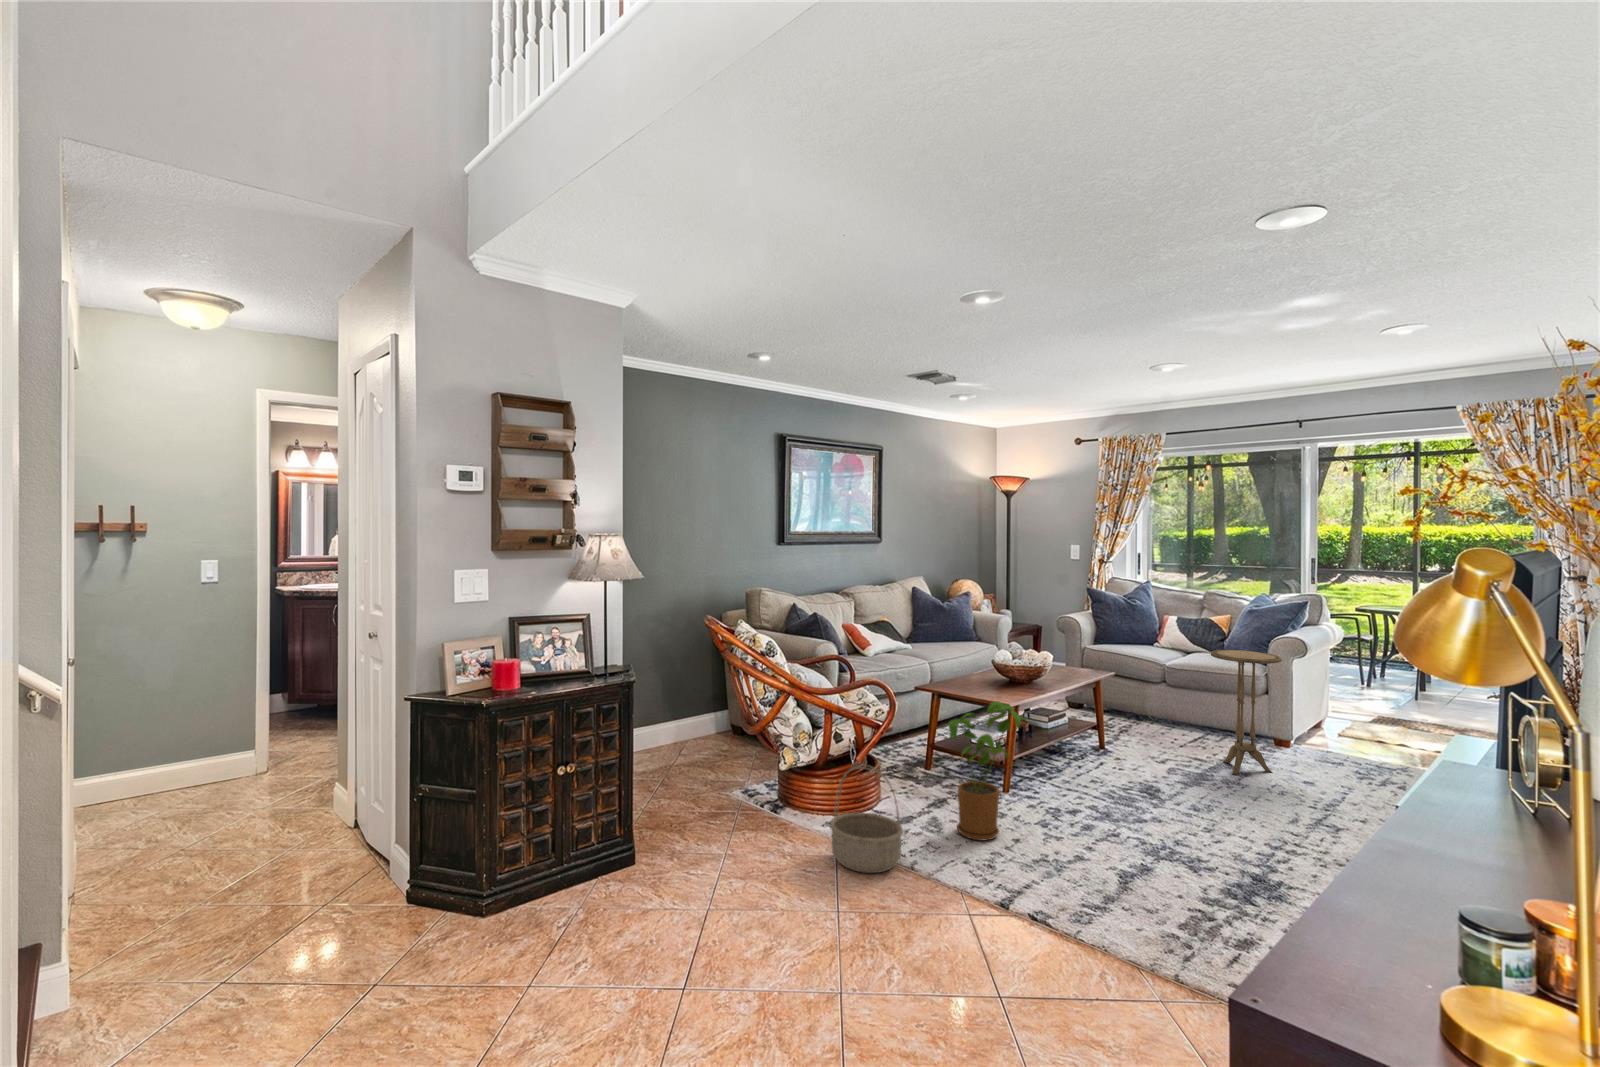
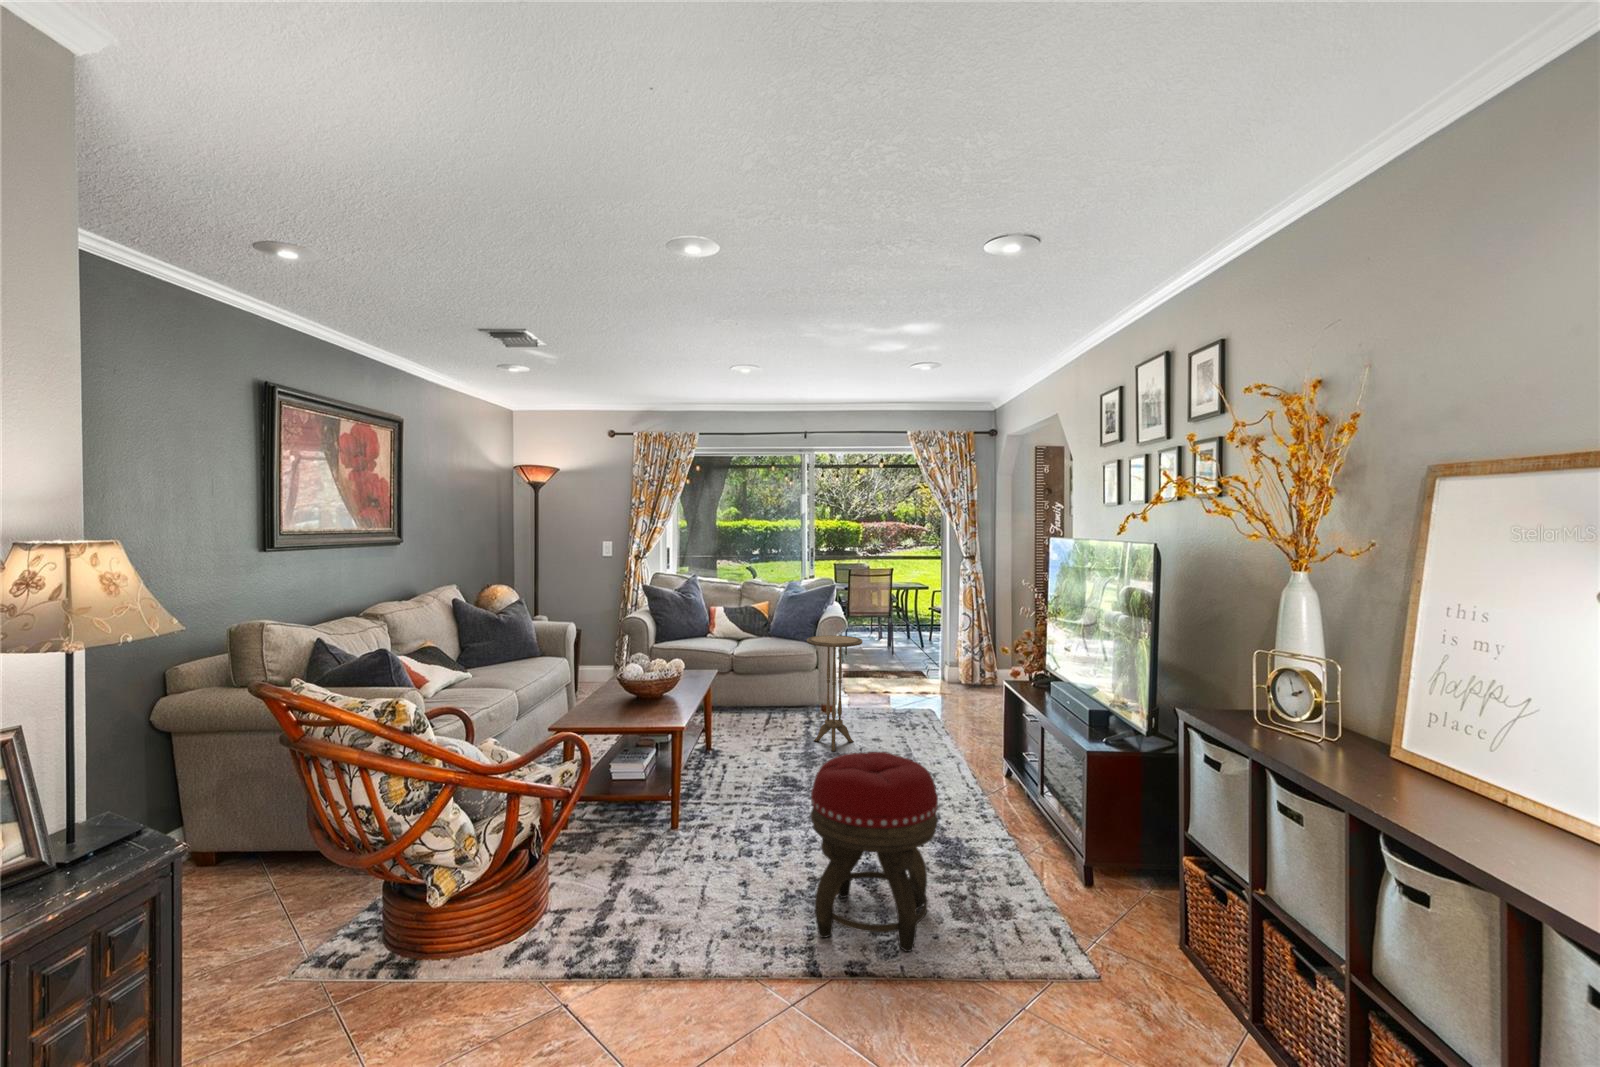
house plant: present [949,701,1026,841] -> none [654,731,745,906]
footstool: none [1038,739,1169,926] -> present [811,752,938,952]
basket: present [830,765,903,873] -> none [558,860,667,1017]

